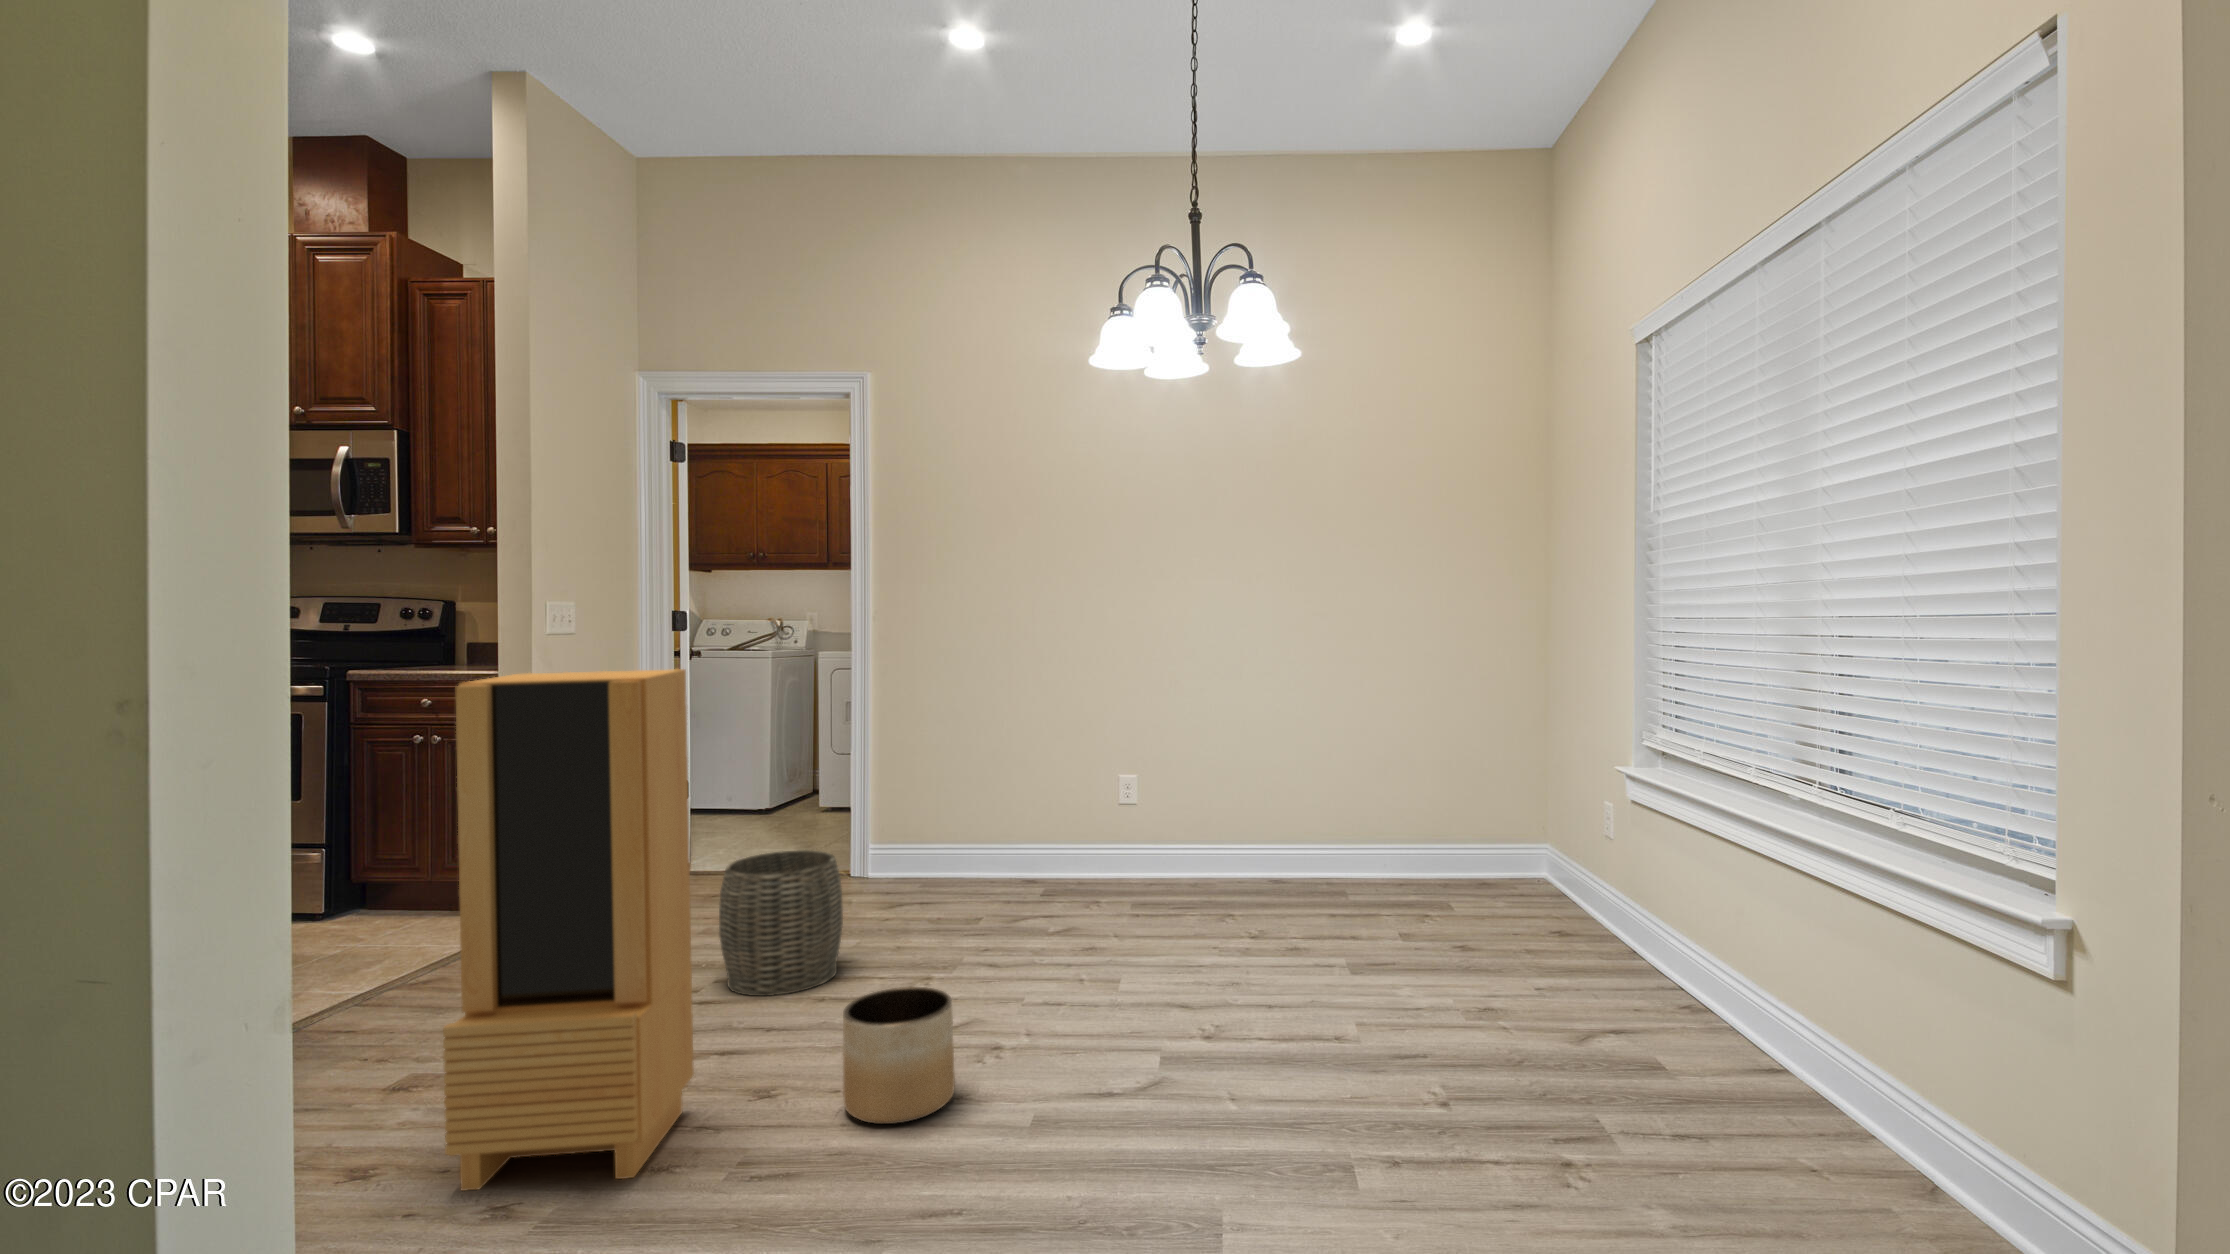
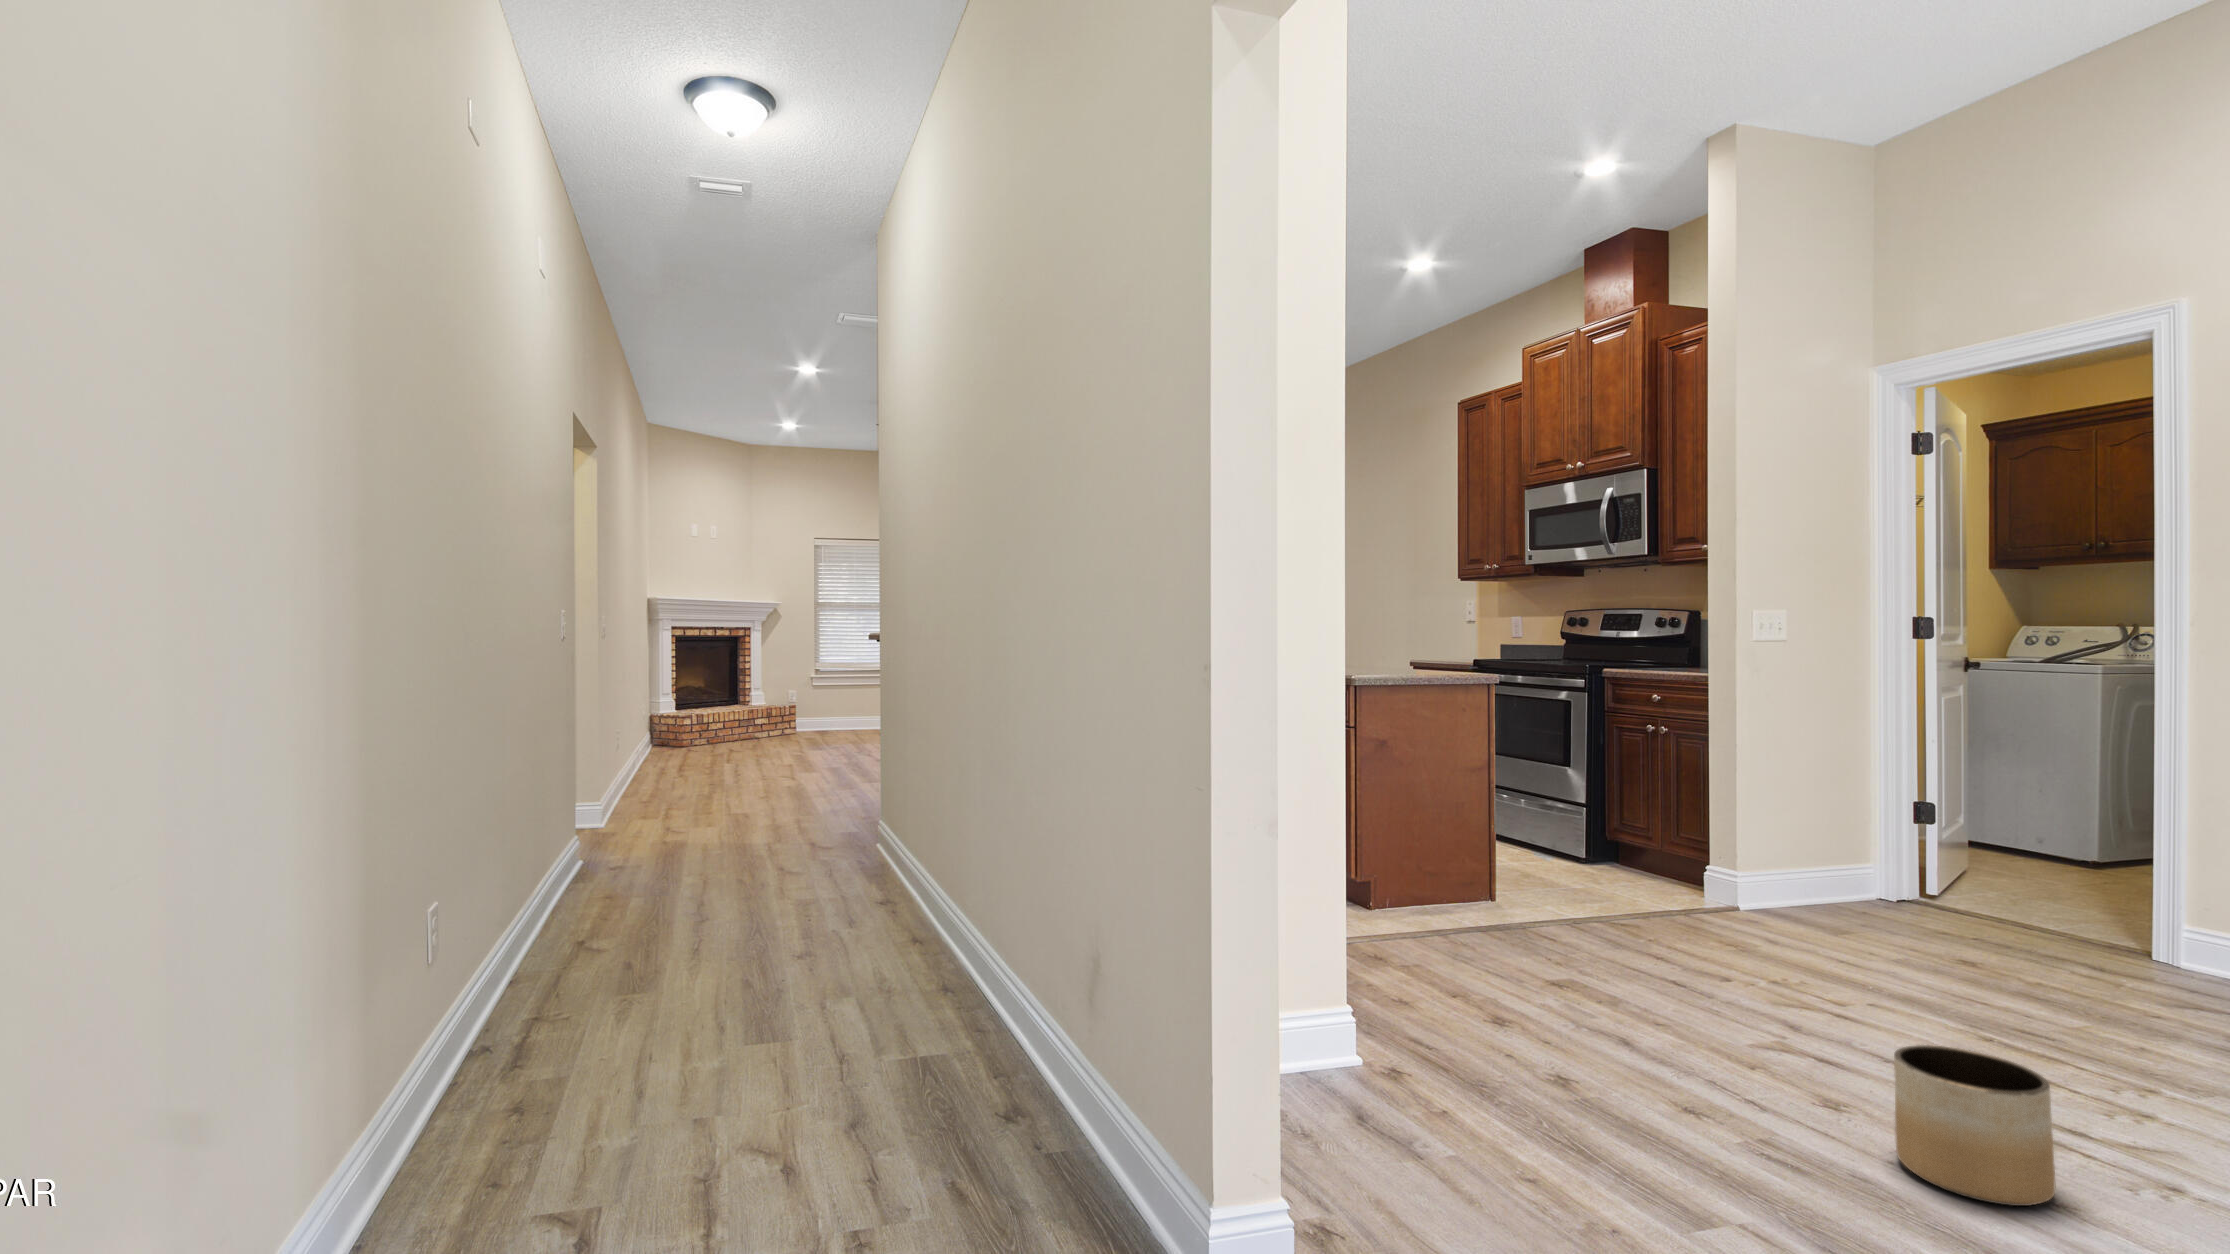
storage cabinet: present [443,669,694,1191] -> none [1533,670,1754,1105]
woven basket: present [719,850,843,996] -> none [1868,887,2034,1049]

